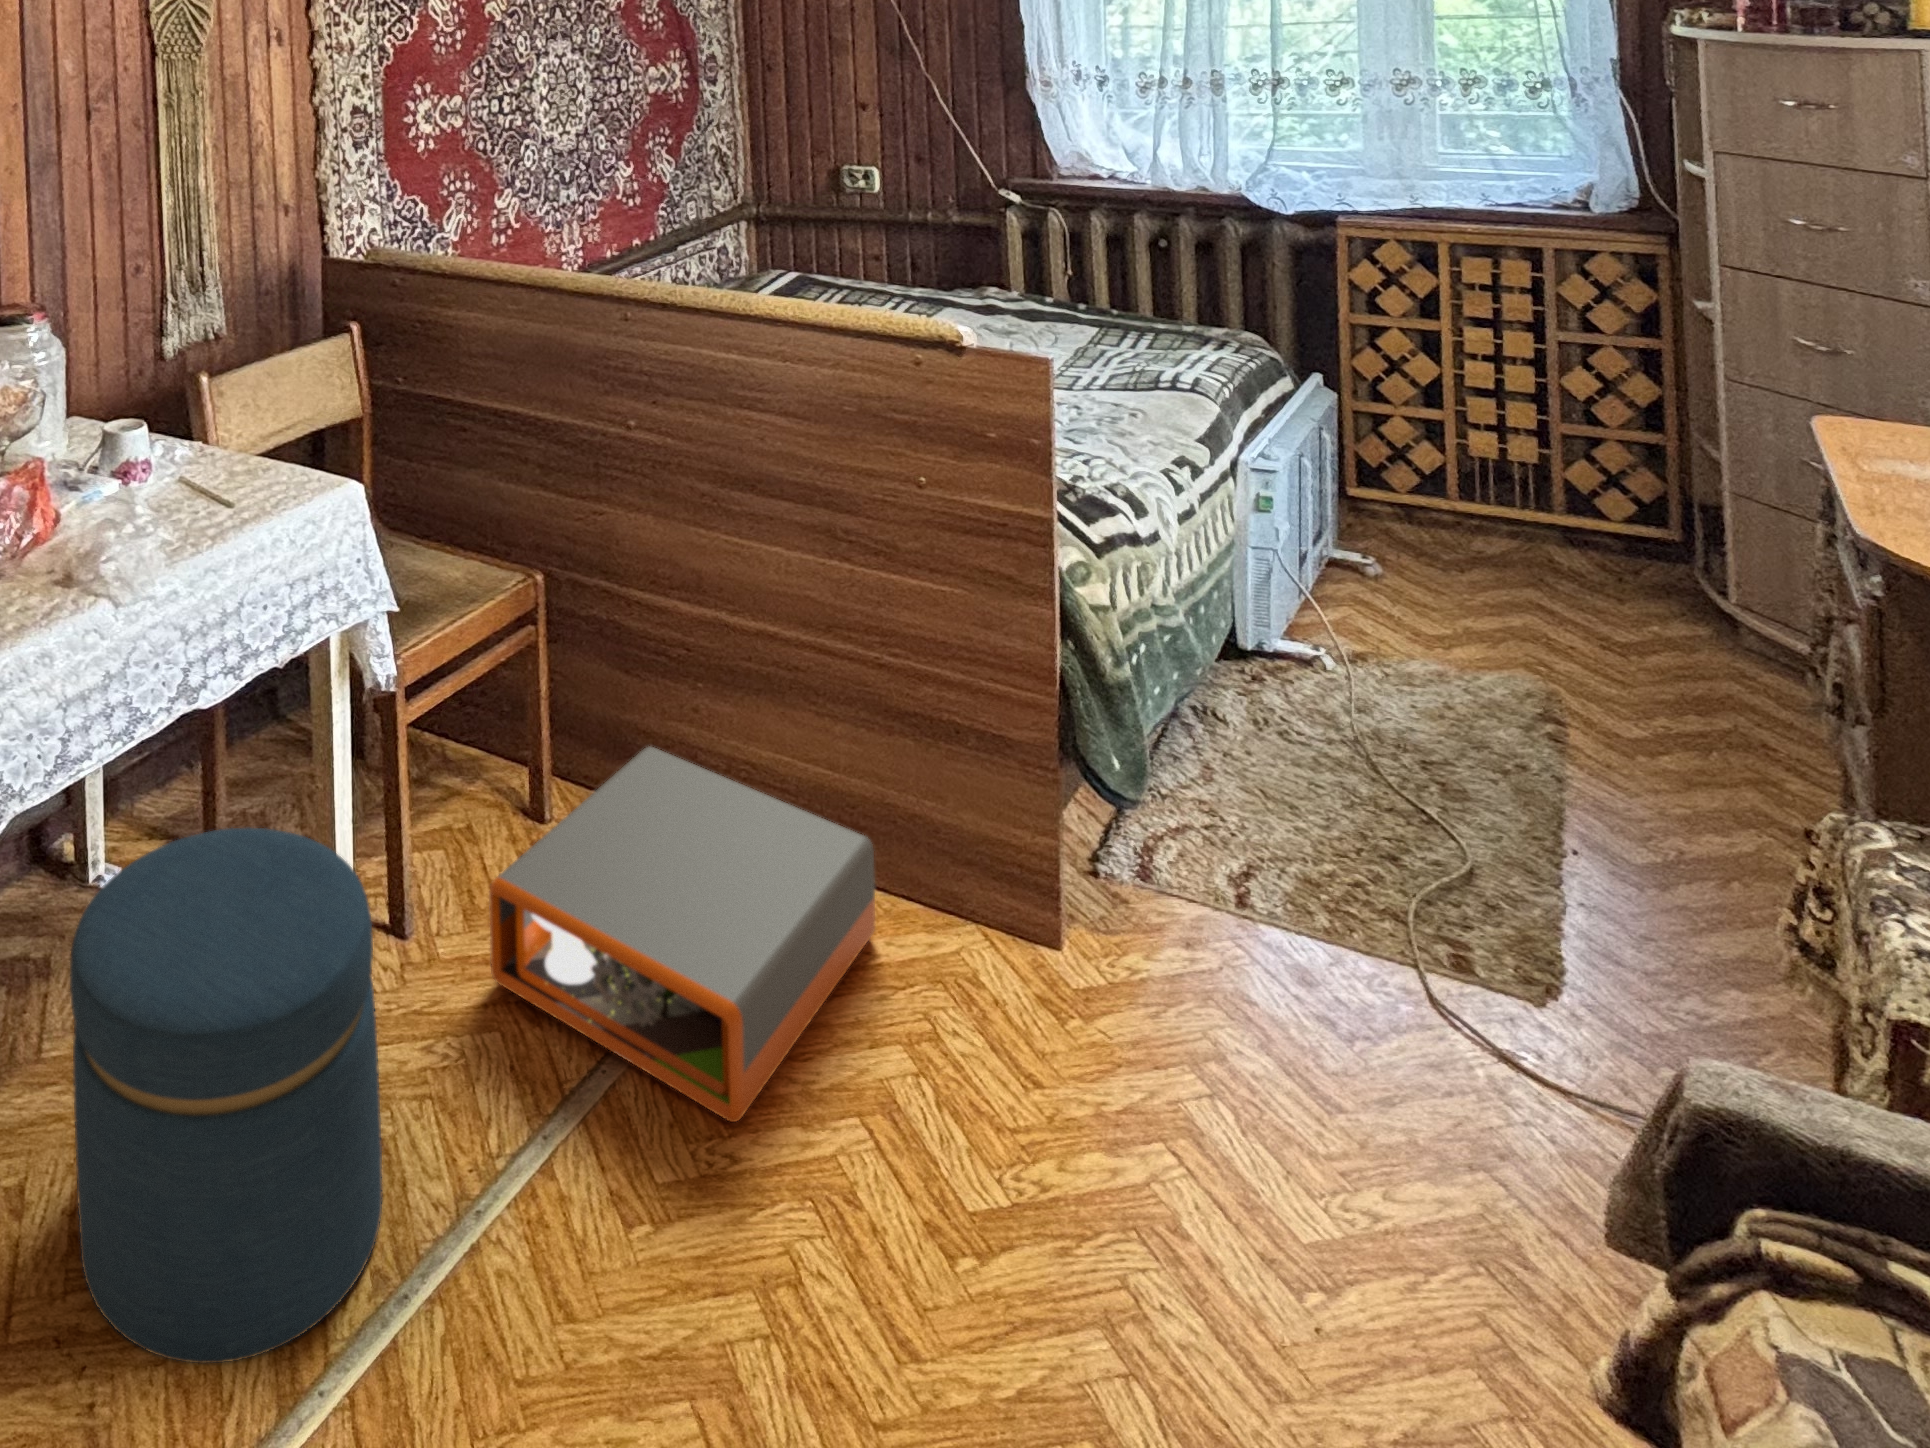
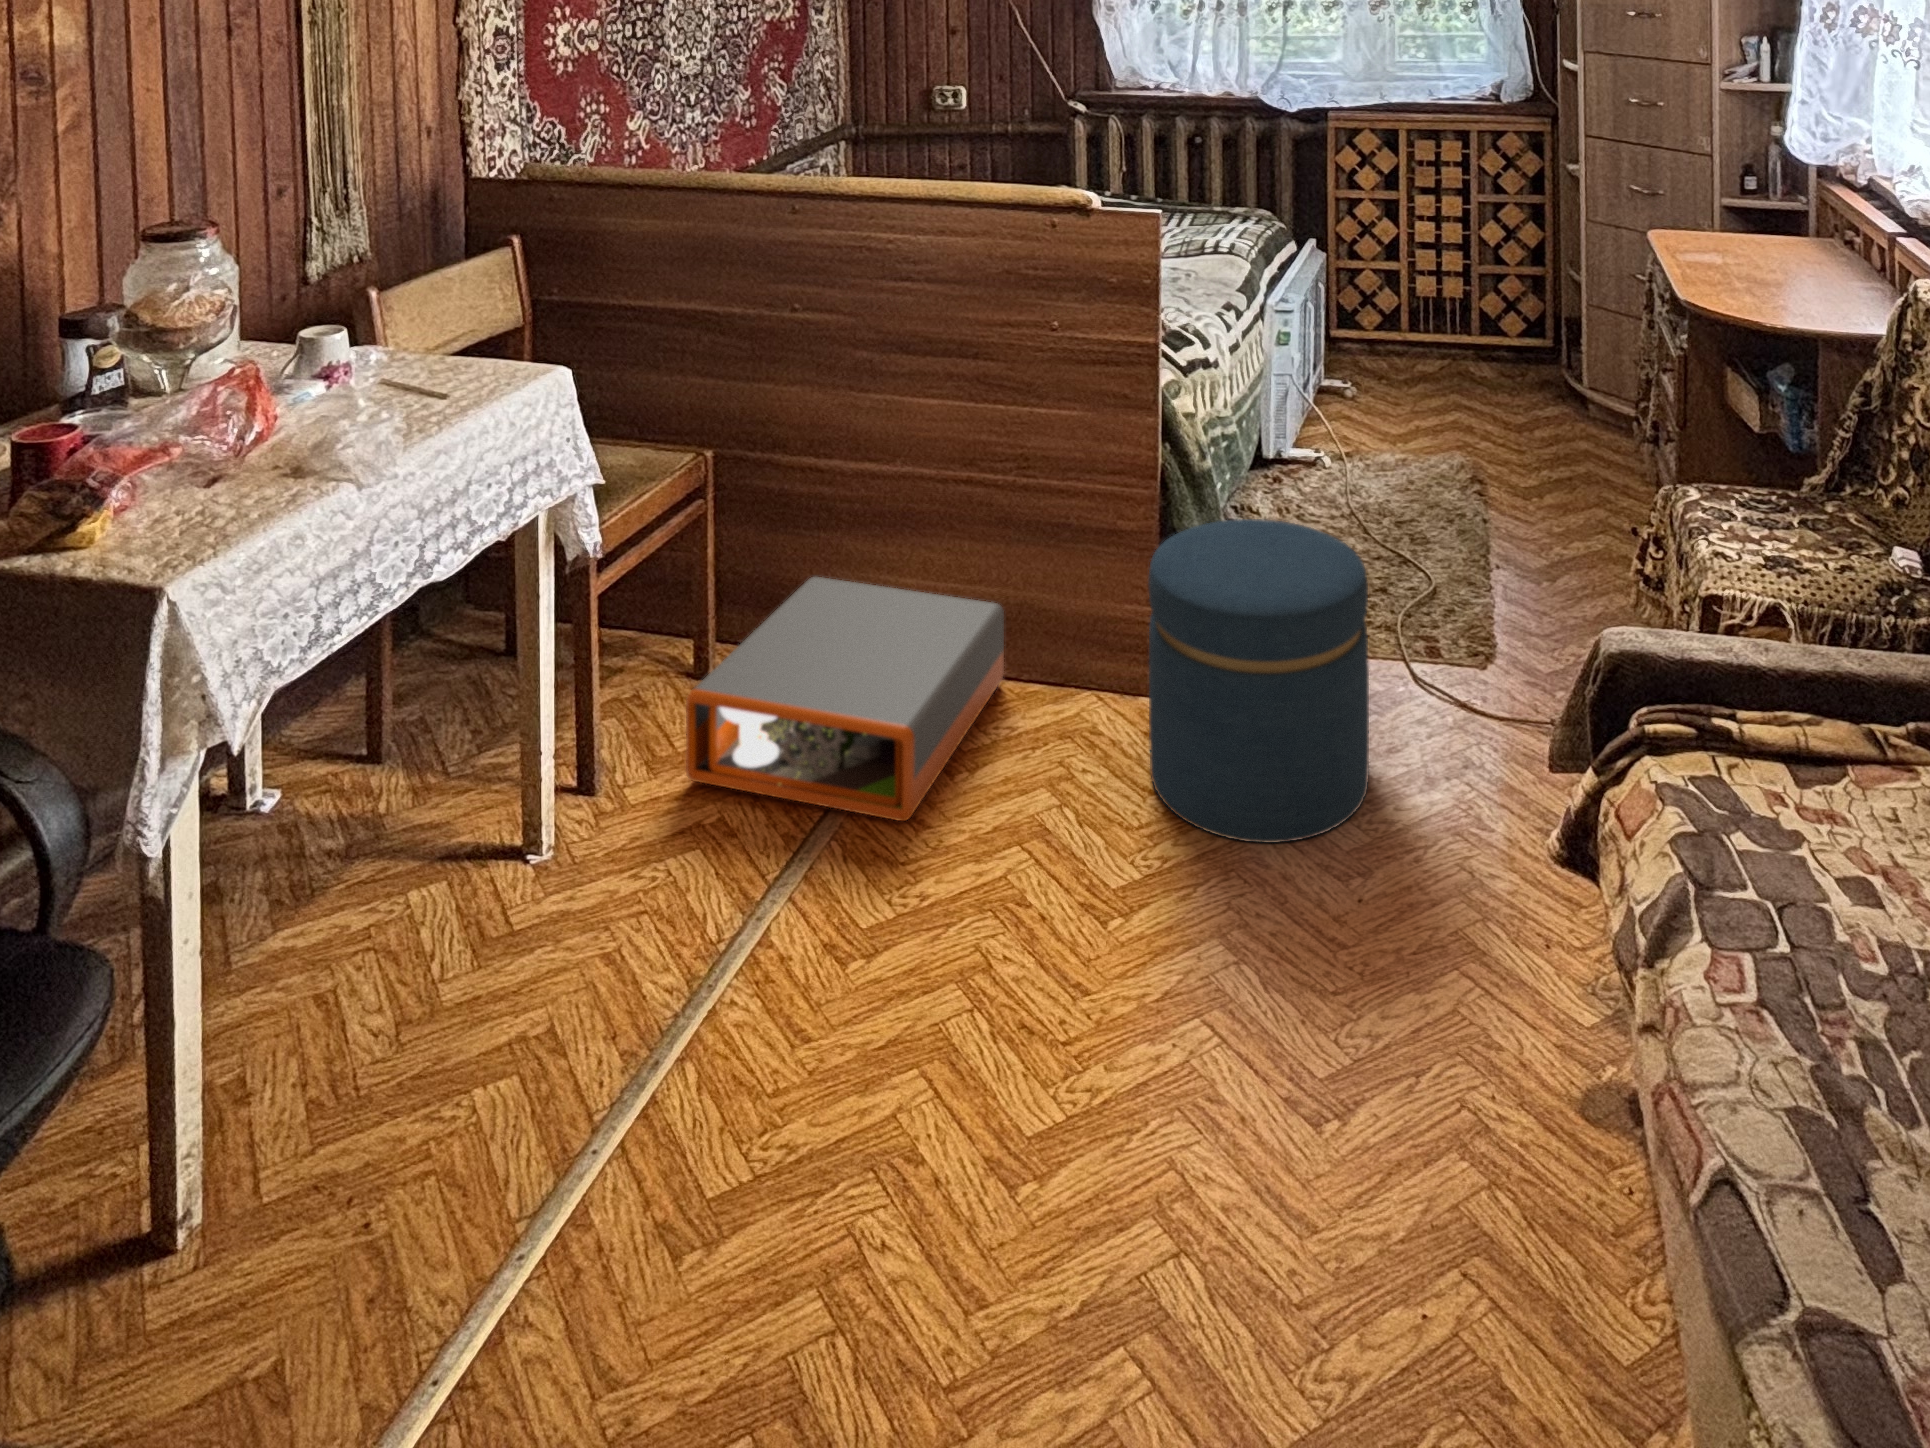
ottoman: present [70,828,383,1363] -> present [1149,519,1369,843]

